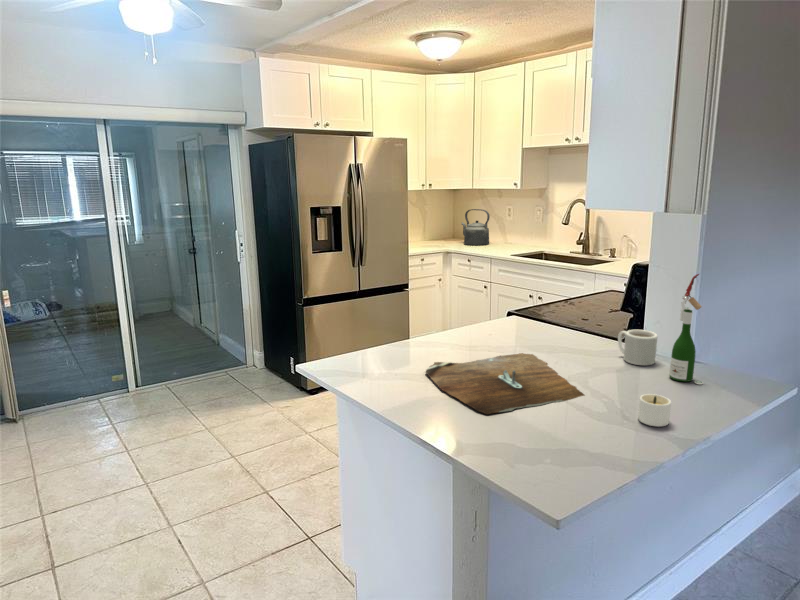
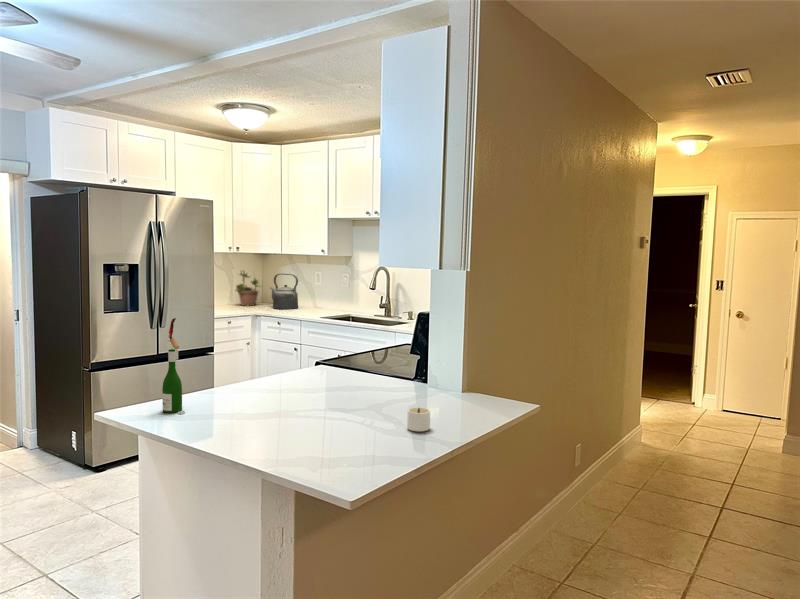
potted plant: none [428,203,454,242] -> present [236,272,262,306]
wine bottle: present [670,274,703,384] -> present [162,318,185,414]
mug: present [618,330,657,365] -> none [400,365,429,394]
cutting board: present [426,353,585,414] -> none [229,391,370,434]

